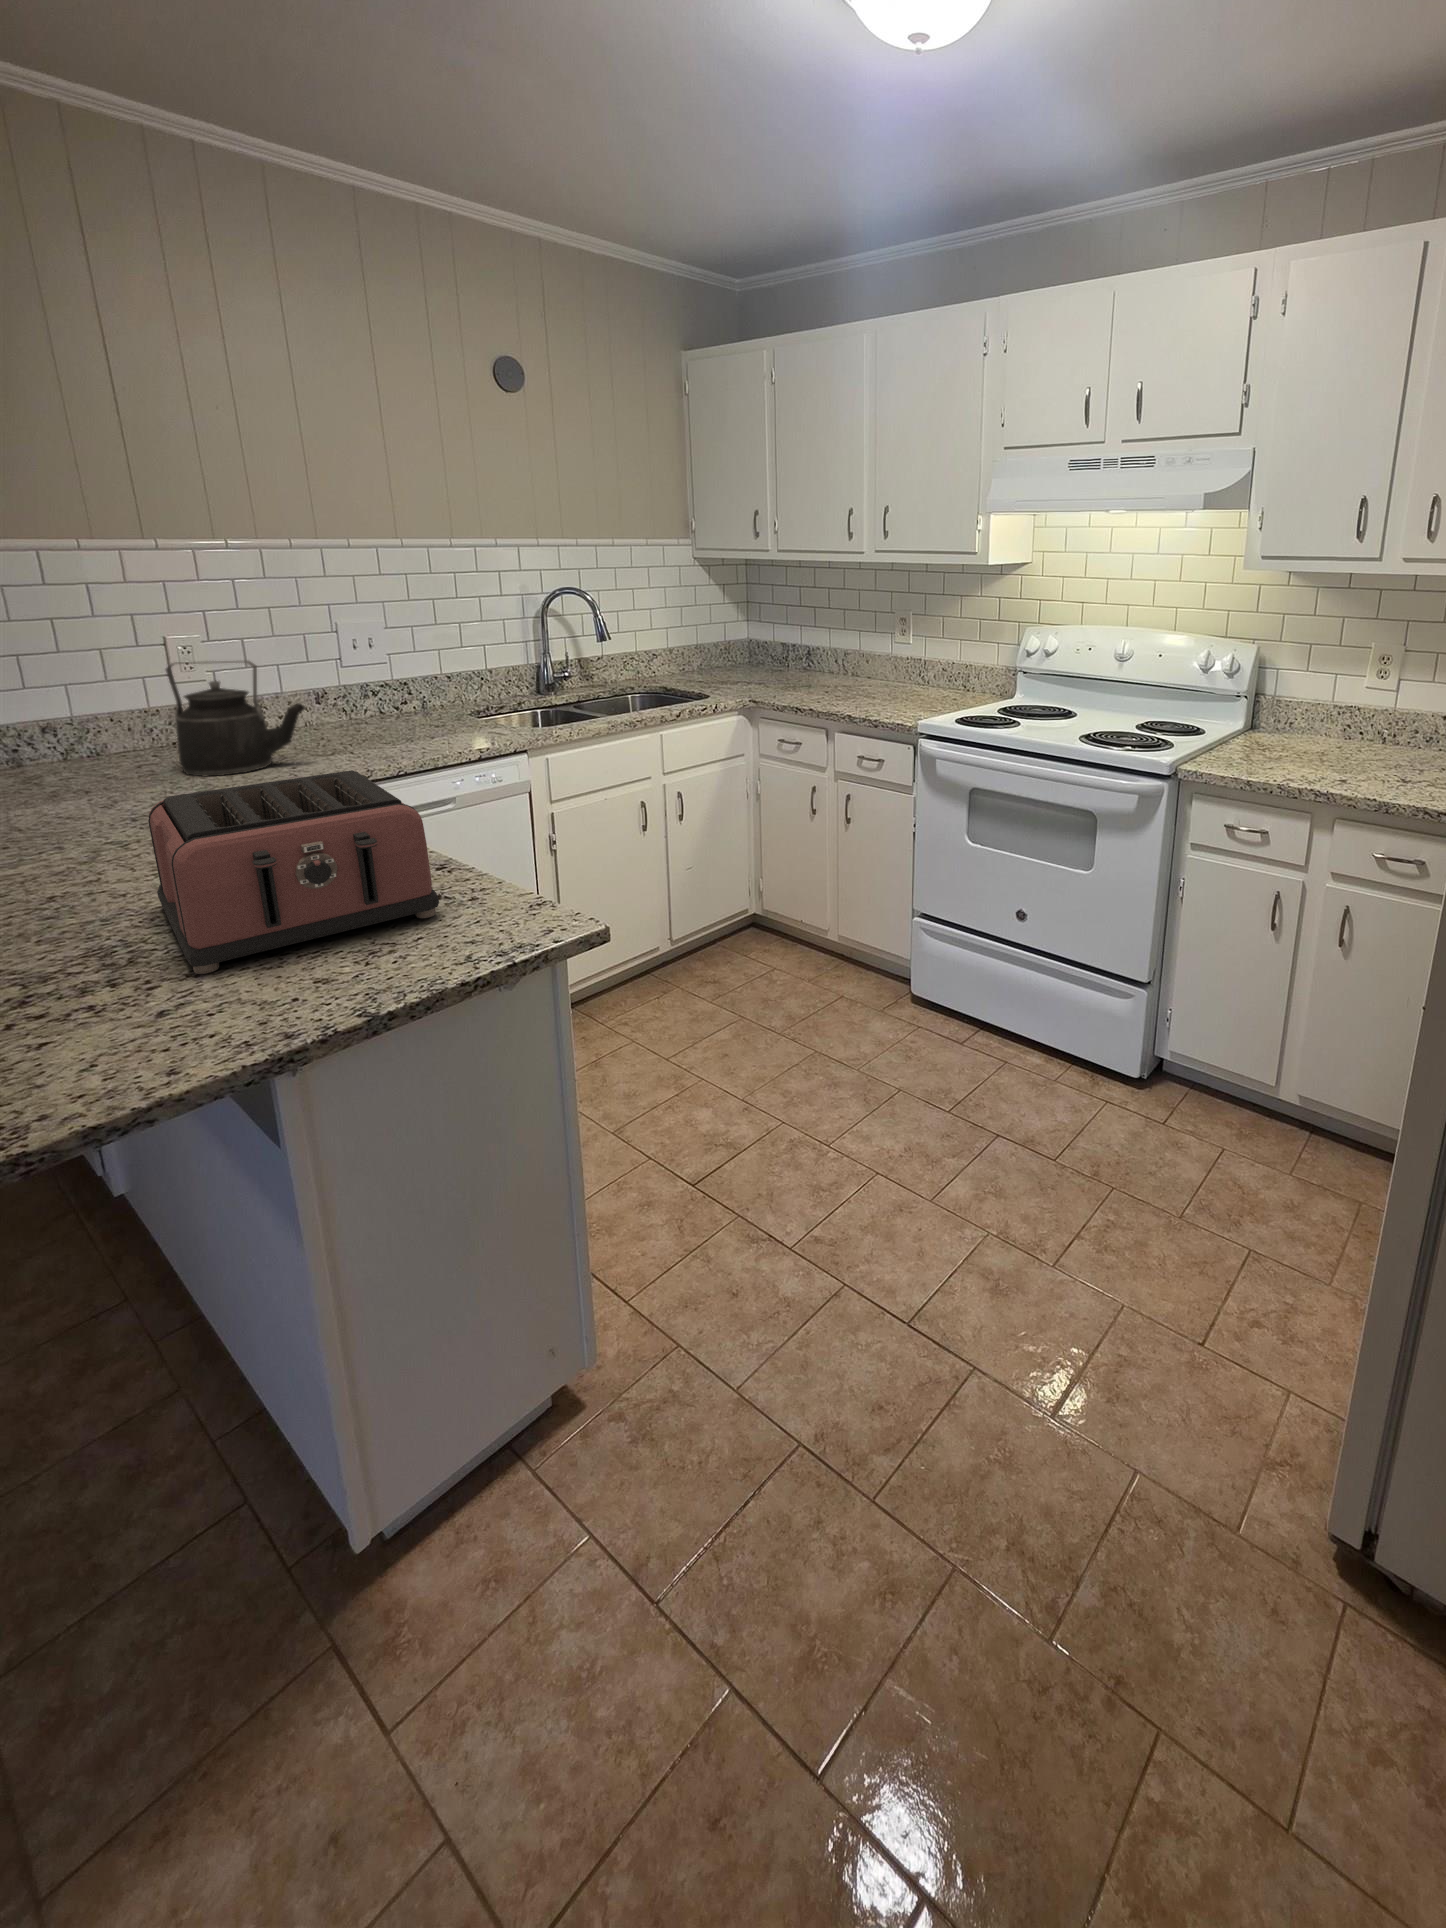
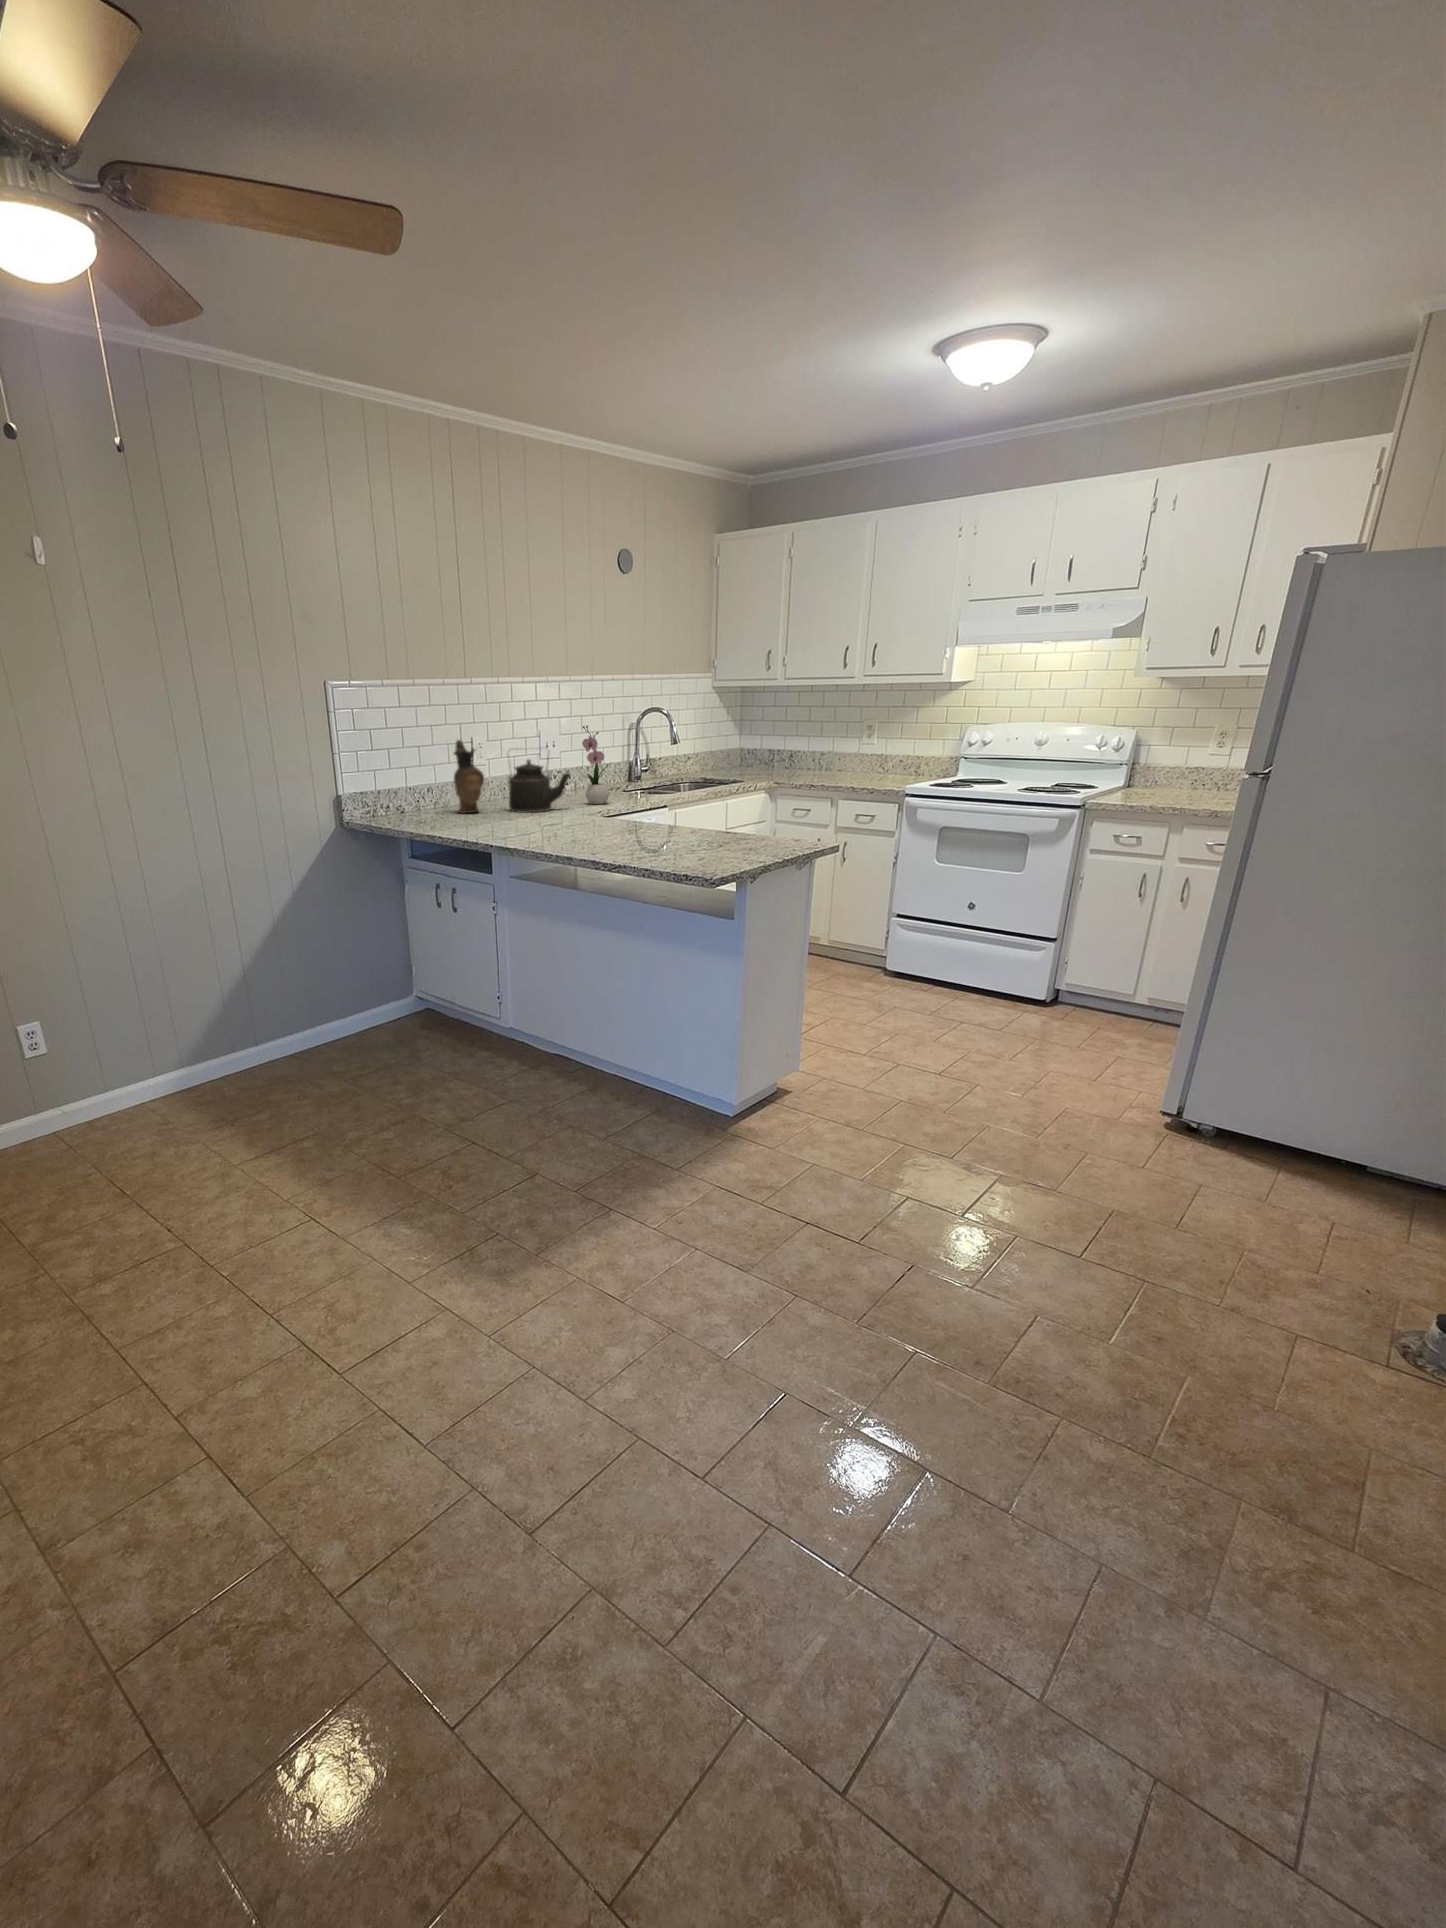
flower arrangement: none [351,620,421,749] -> present [582,726,610,804]
ceramic pitcher: none [41,645,117,778] -> present [454,740,484,813]
toaster: present [148,770,439,974] -> none [636,781,765,850]

